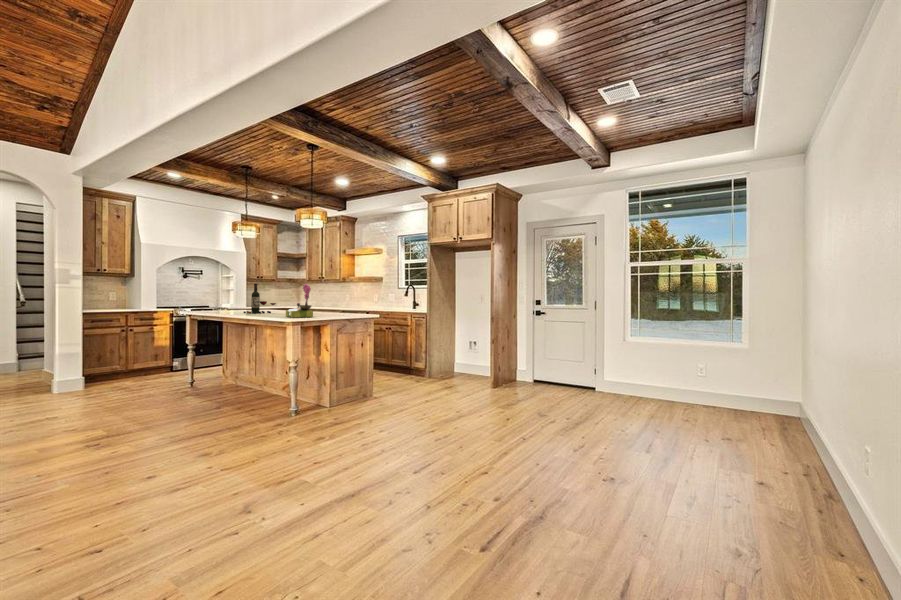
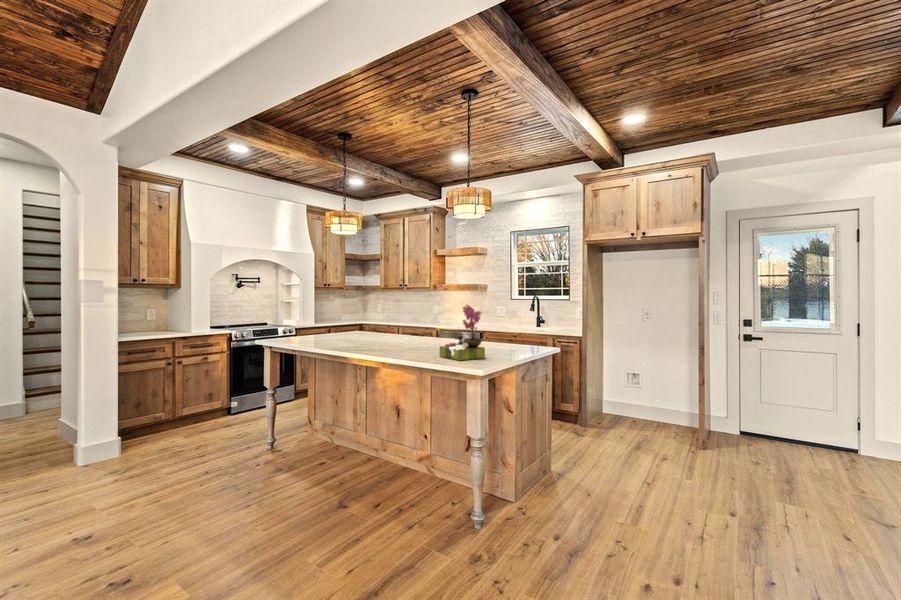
wine bottle: present [243,284,276,314] -> none [356,301,398,347]

